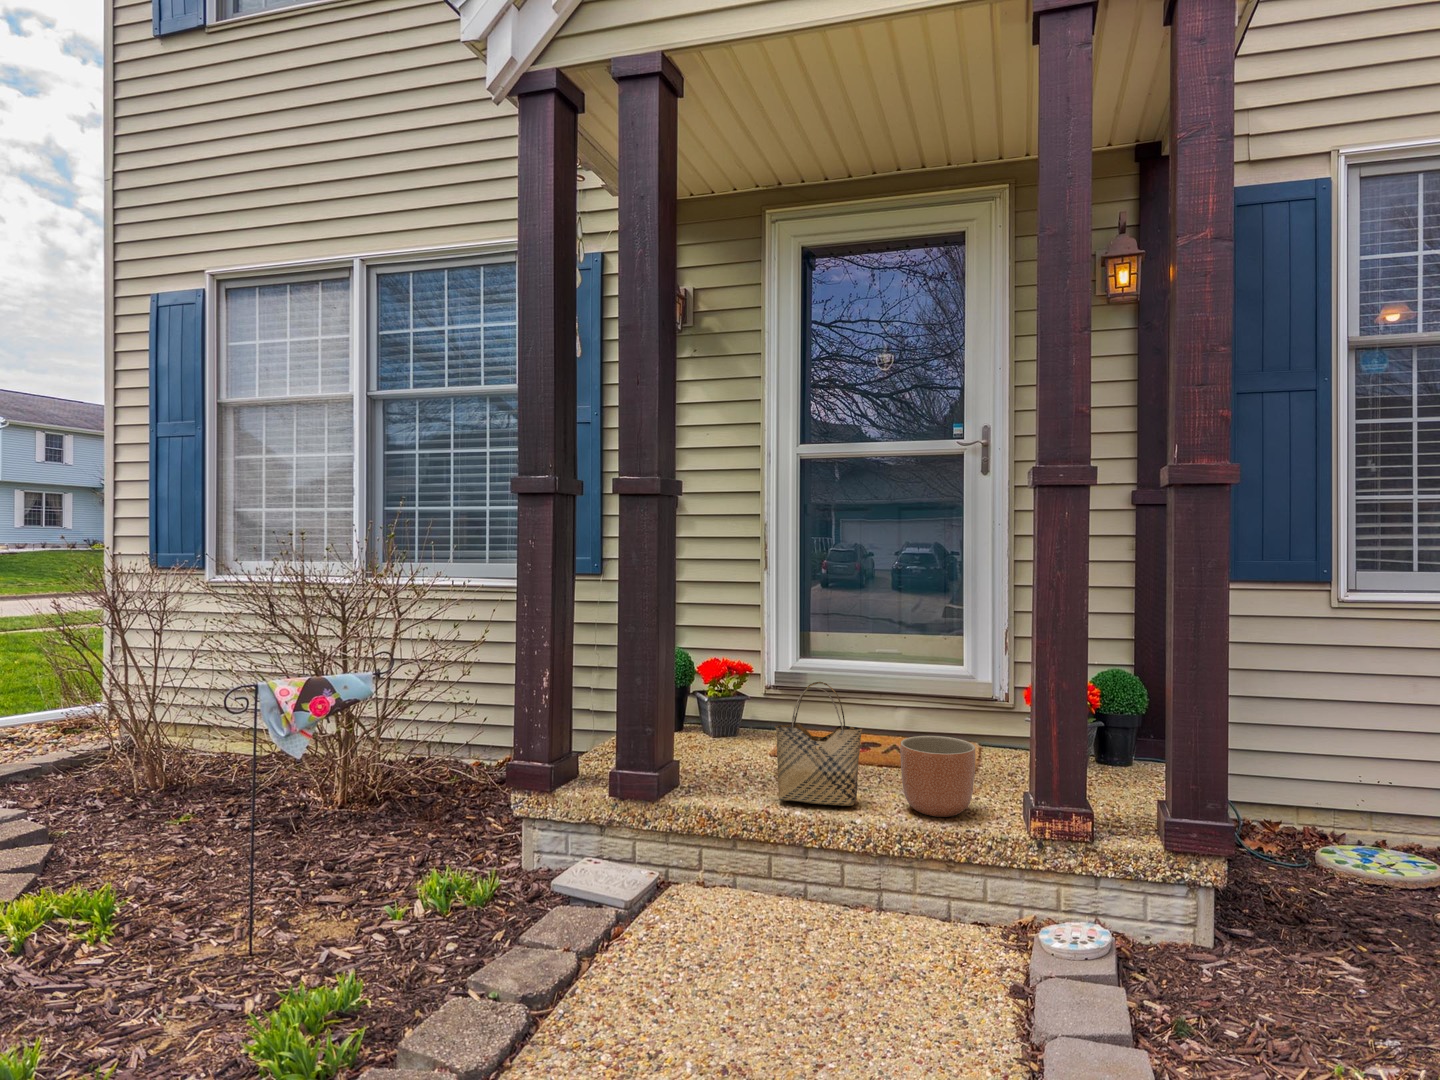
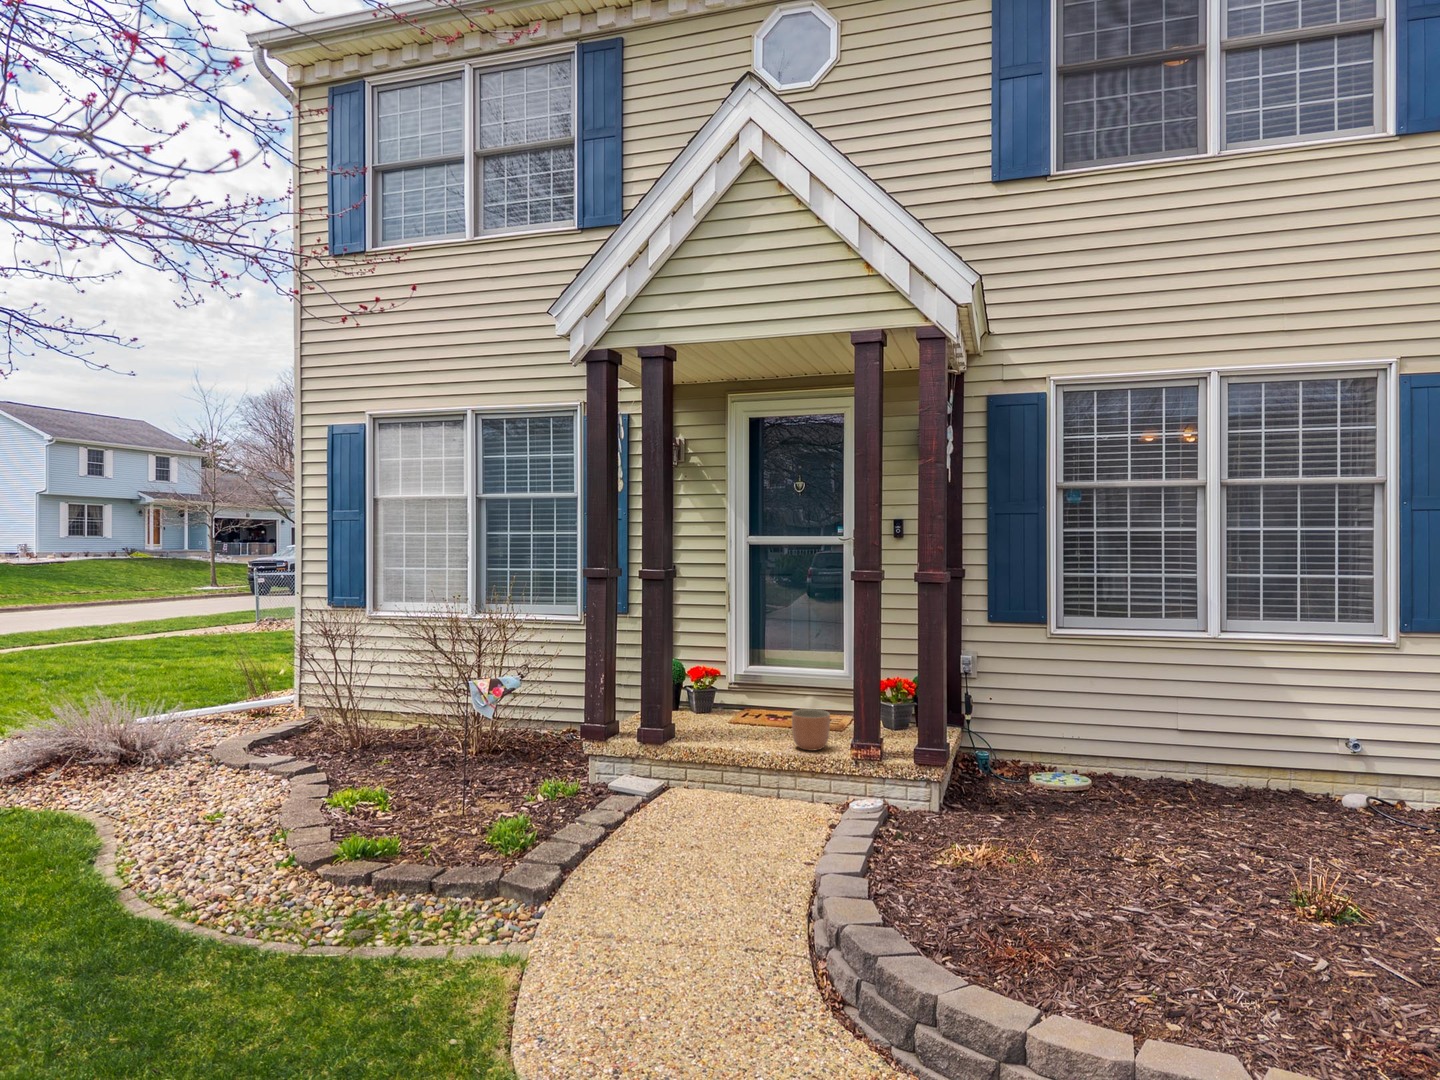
woven basket: present [775,682,862,806] -> none [726,680,772,746]

